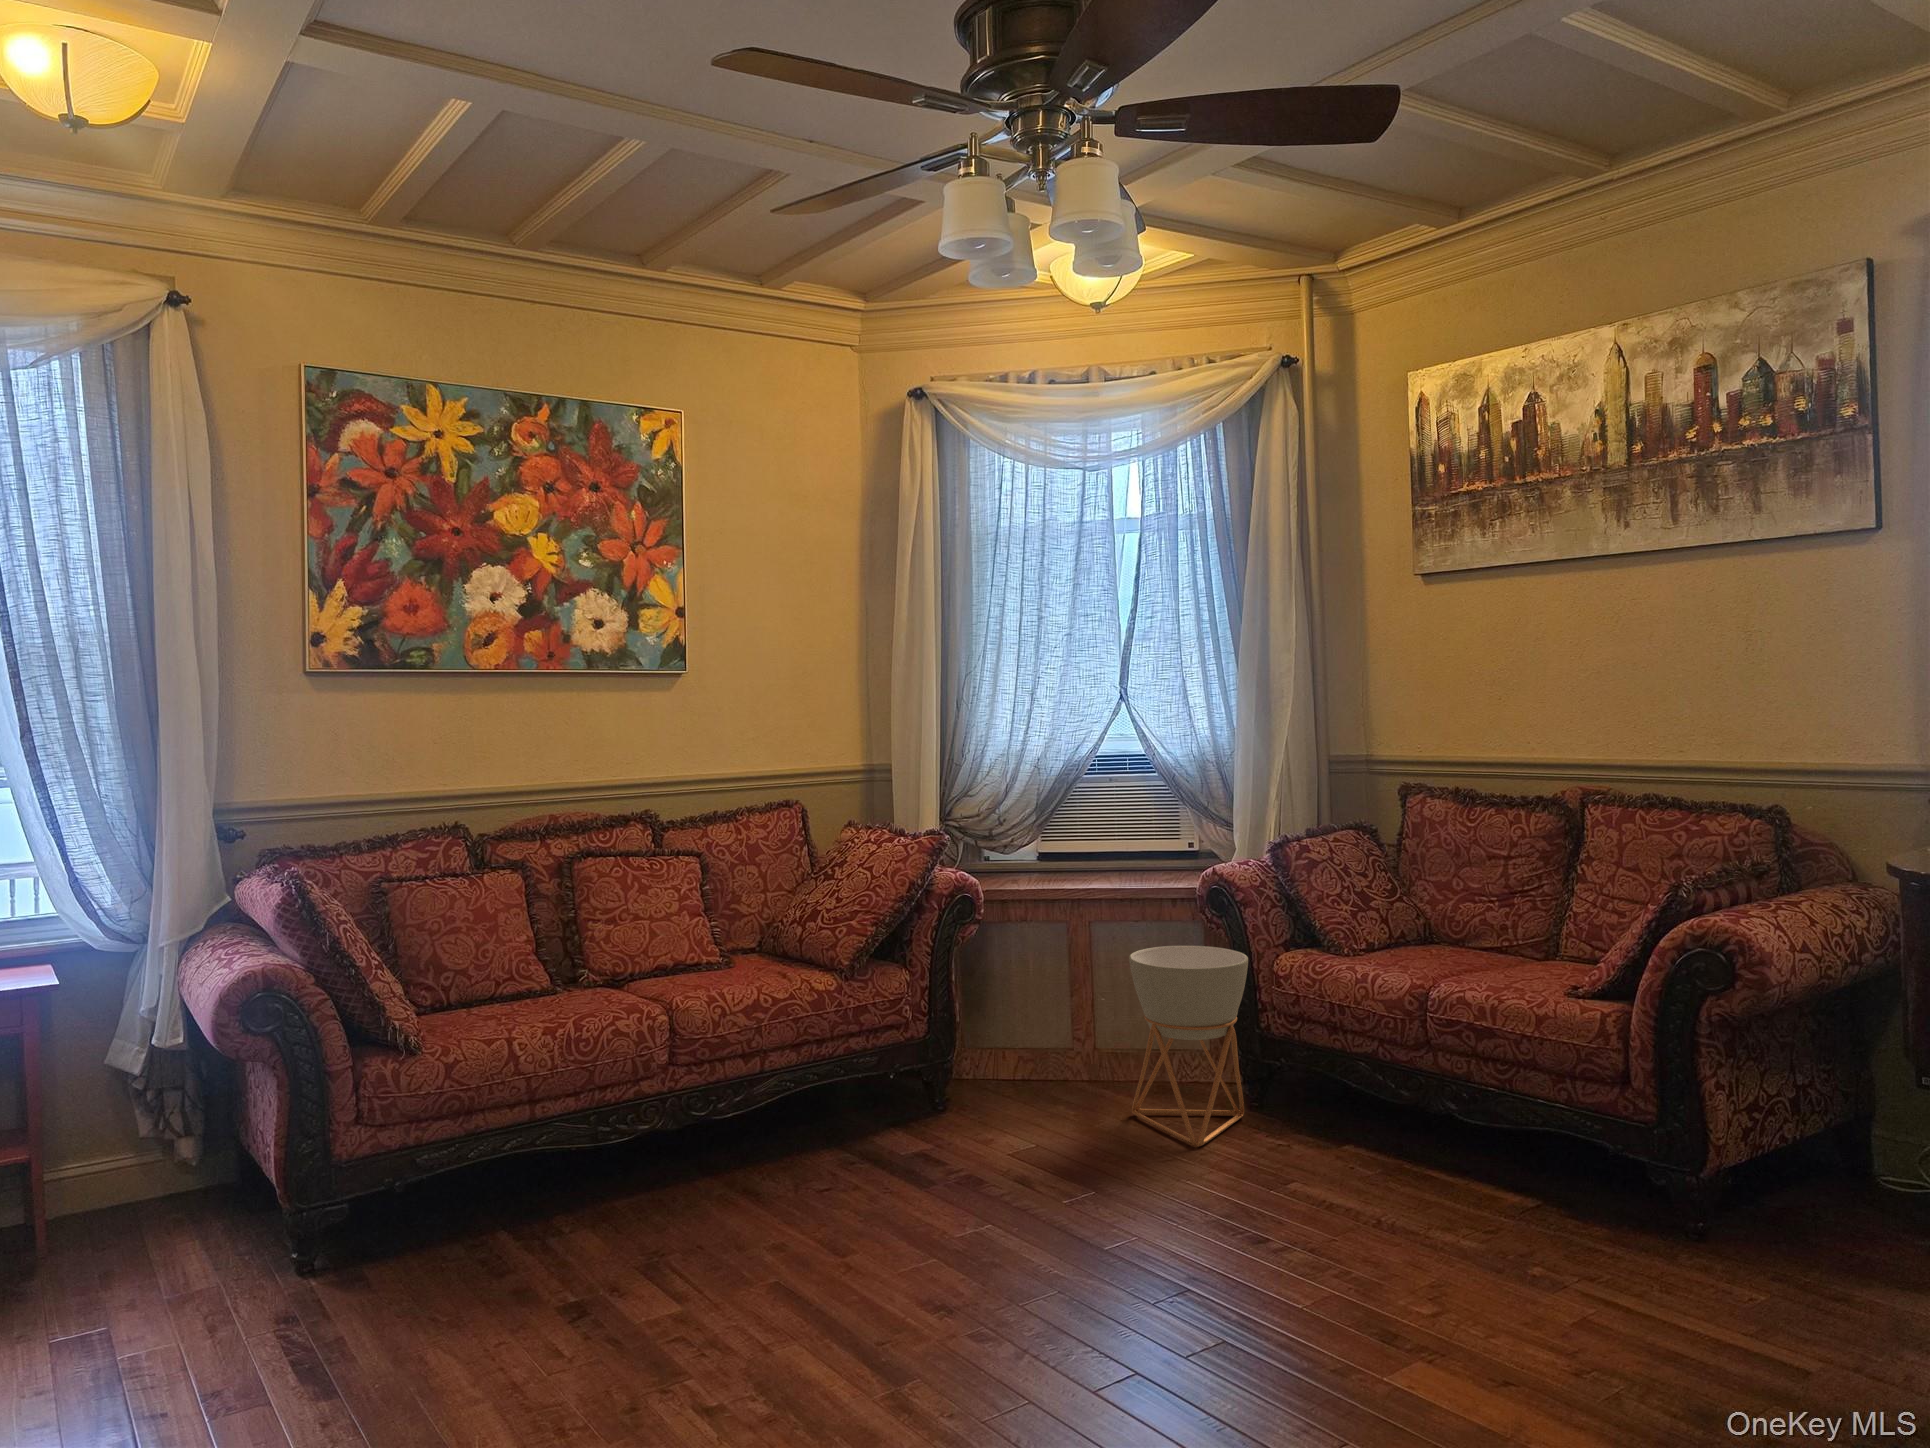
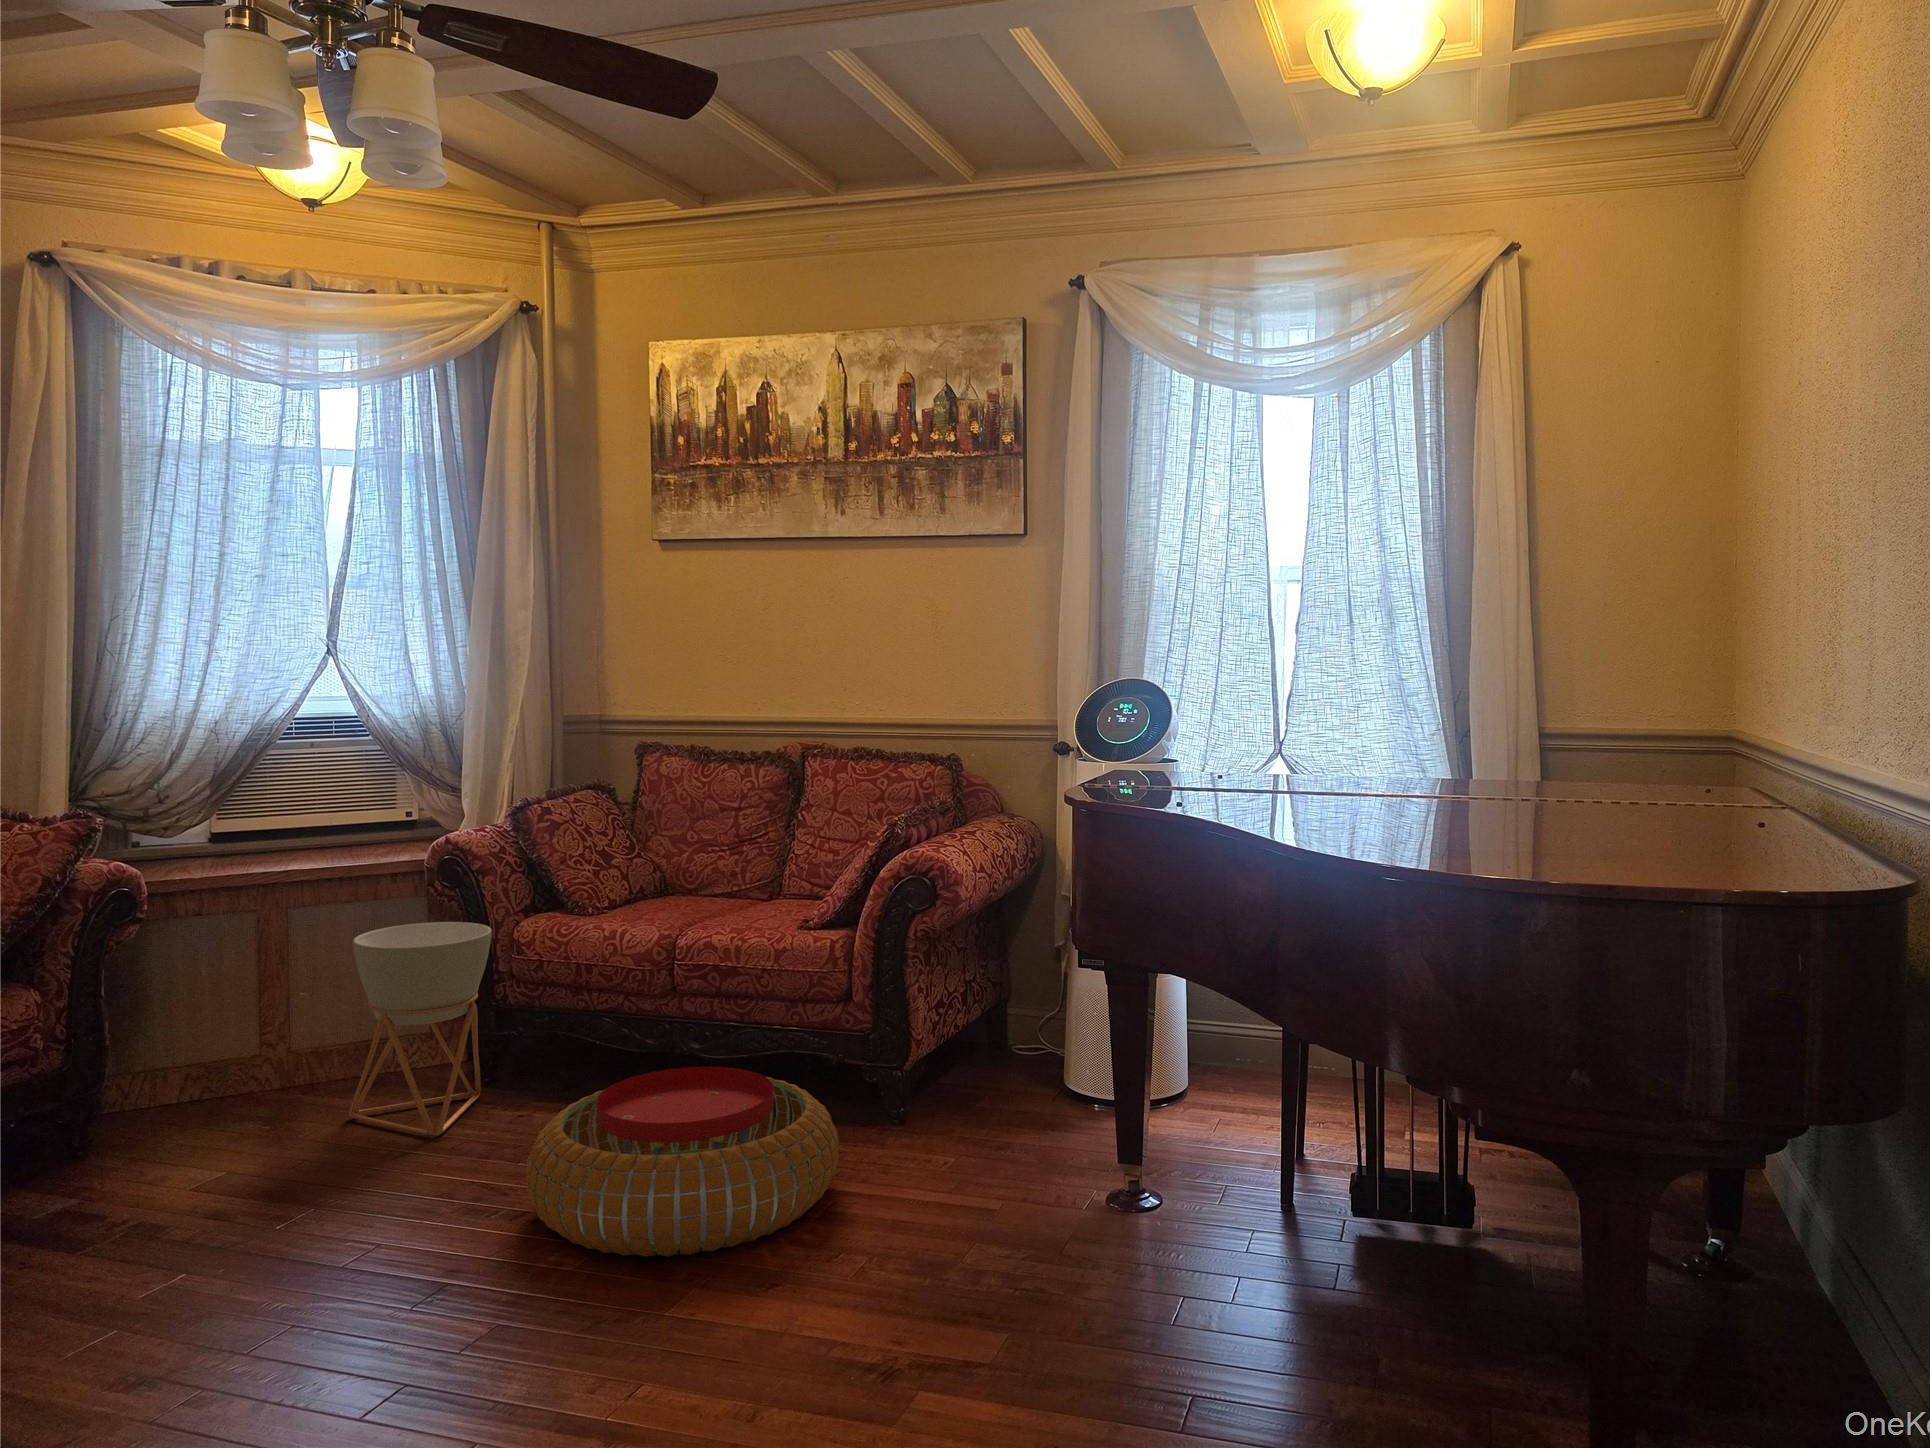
pouf: none [1254,1125,1594,1330] -> present [526,1067,839,1257]

